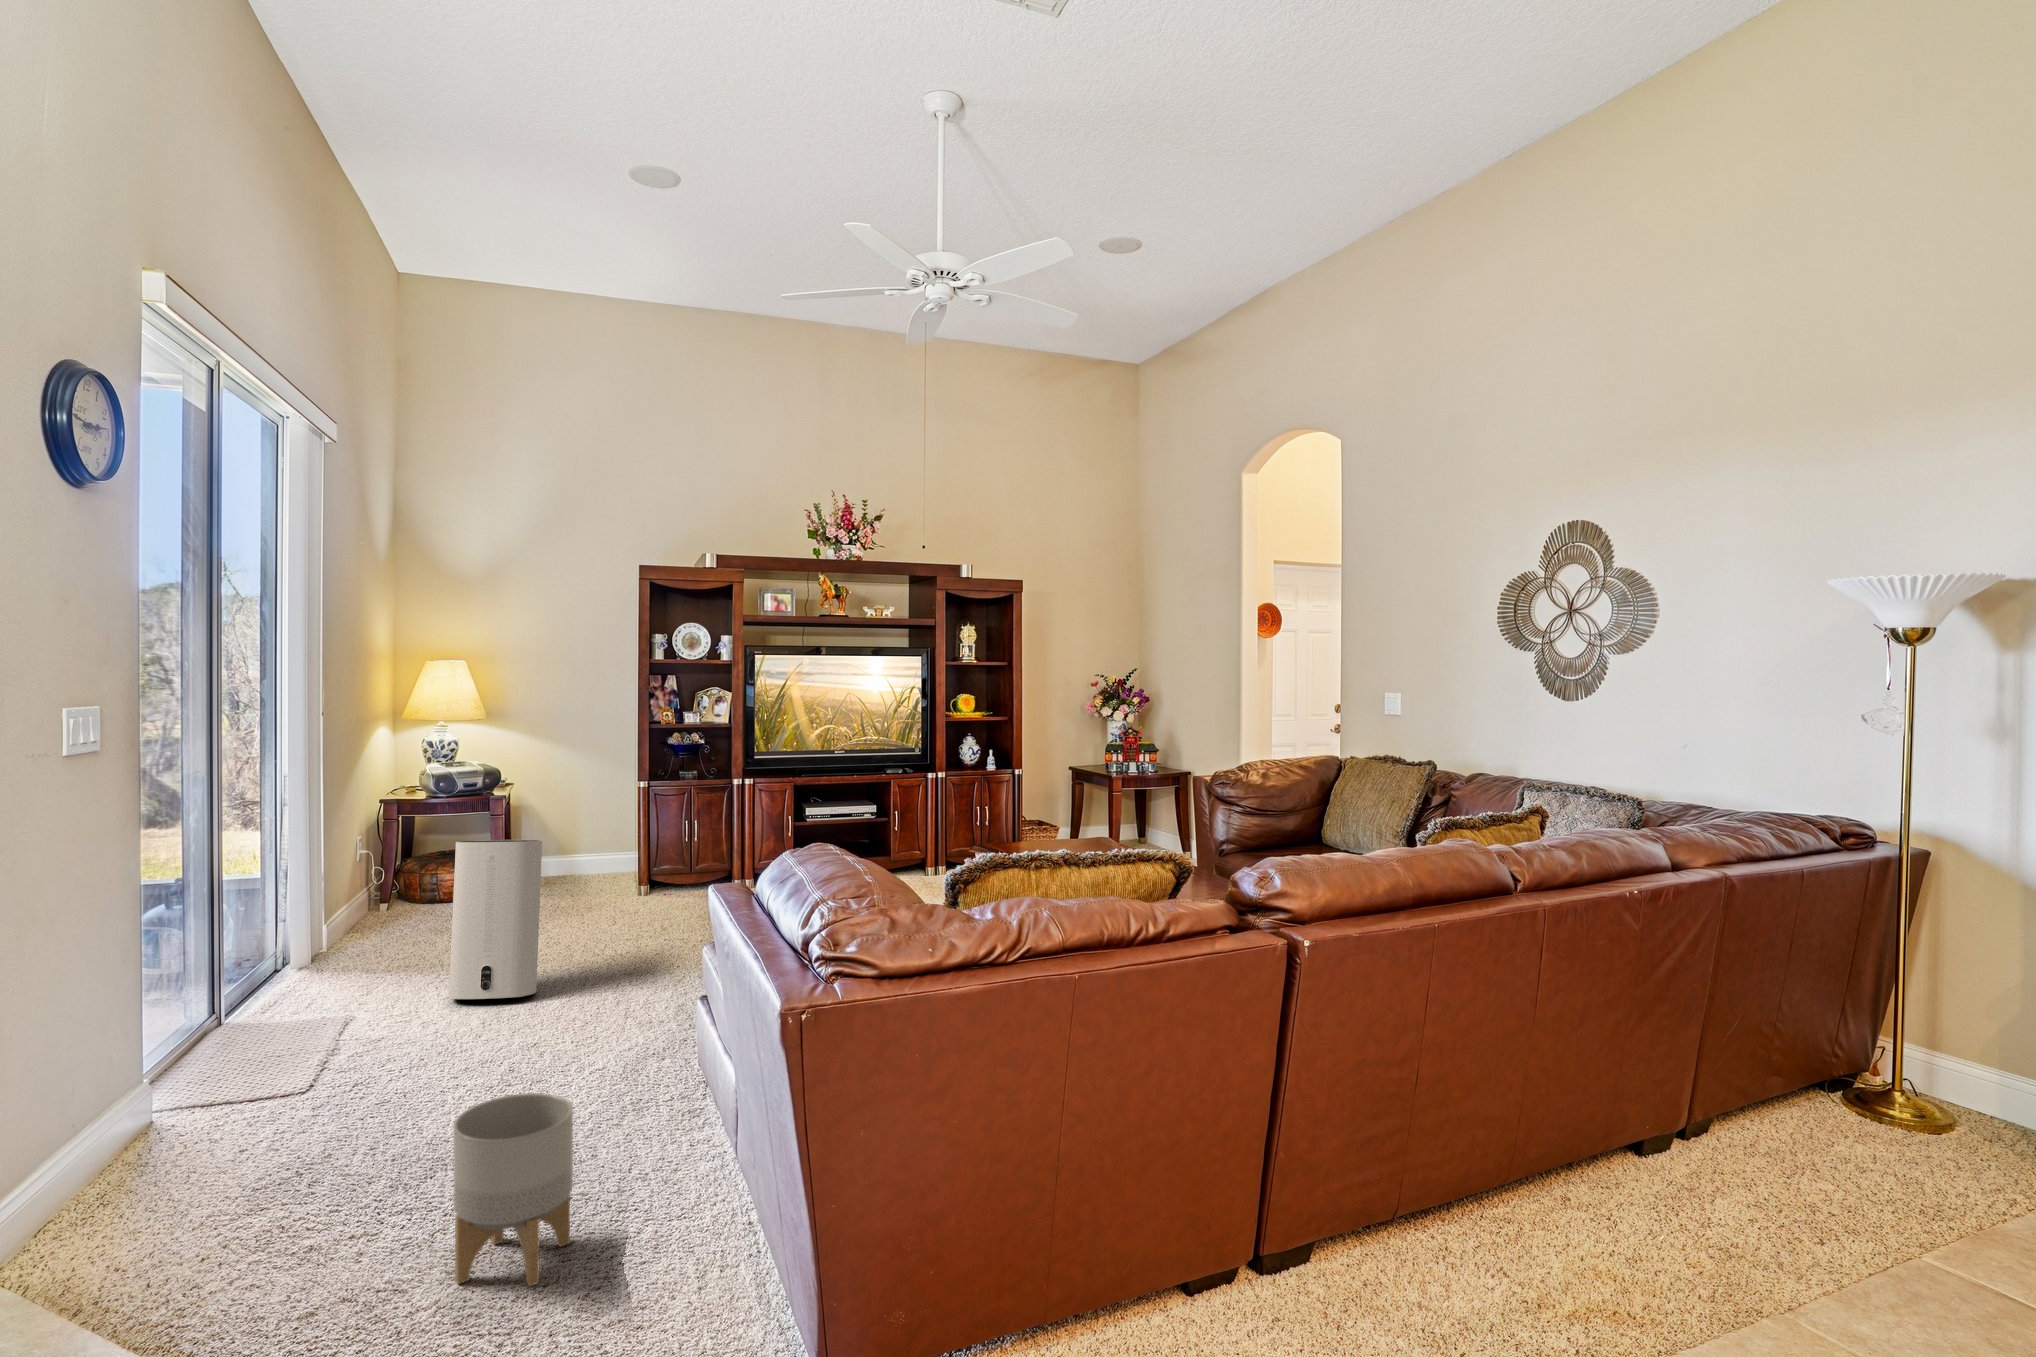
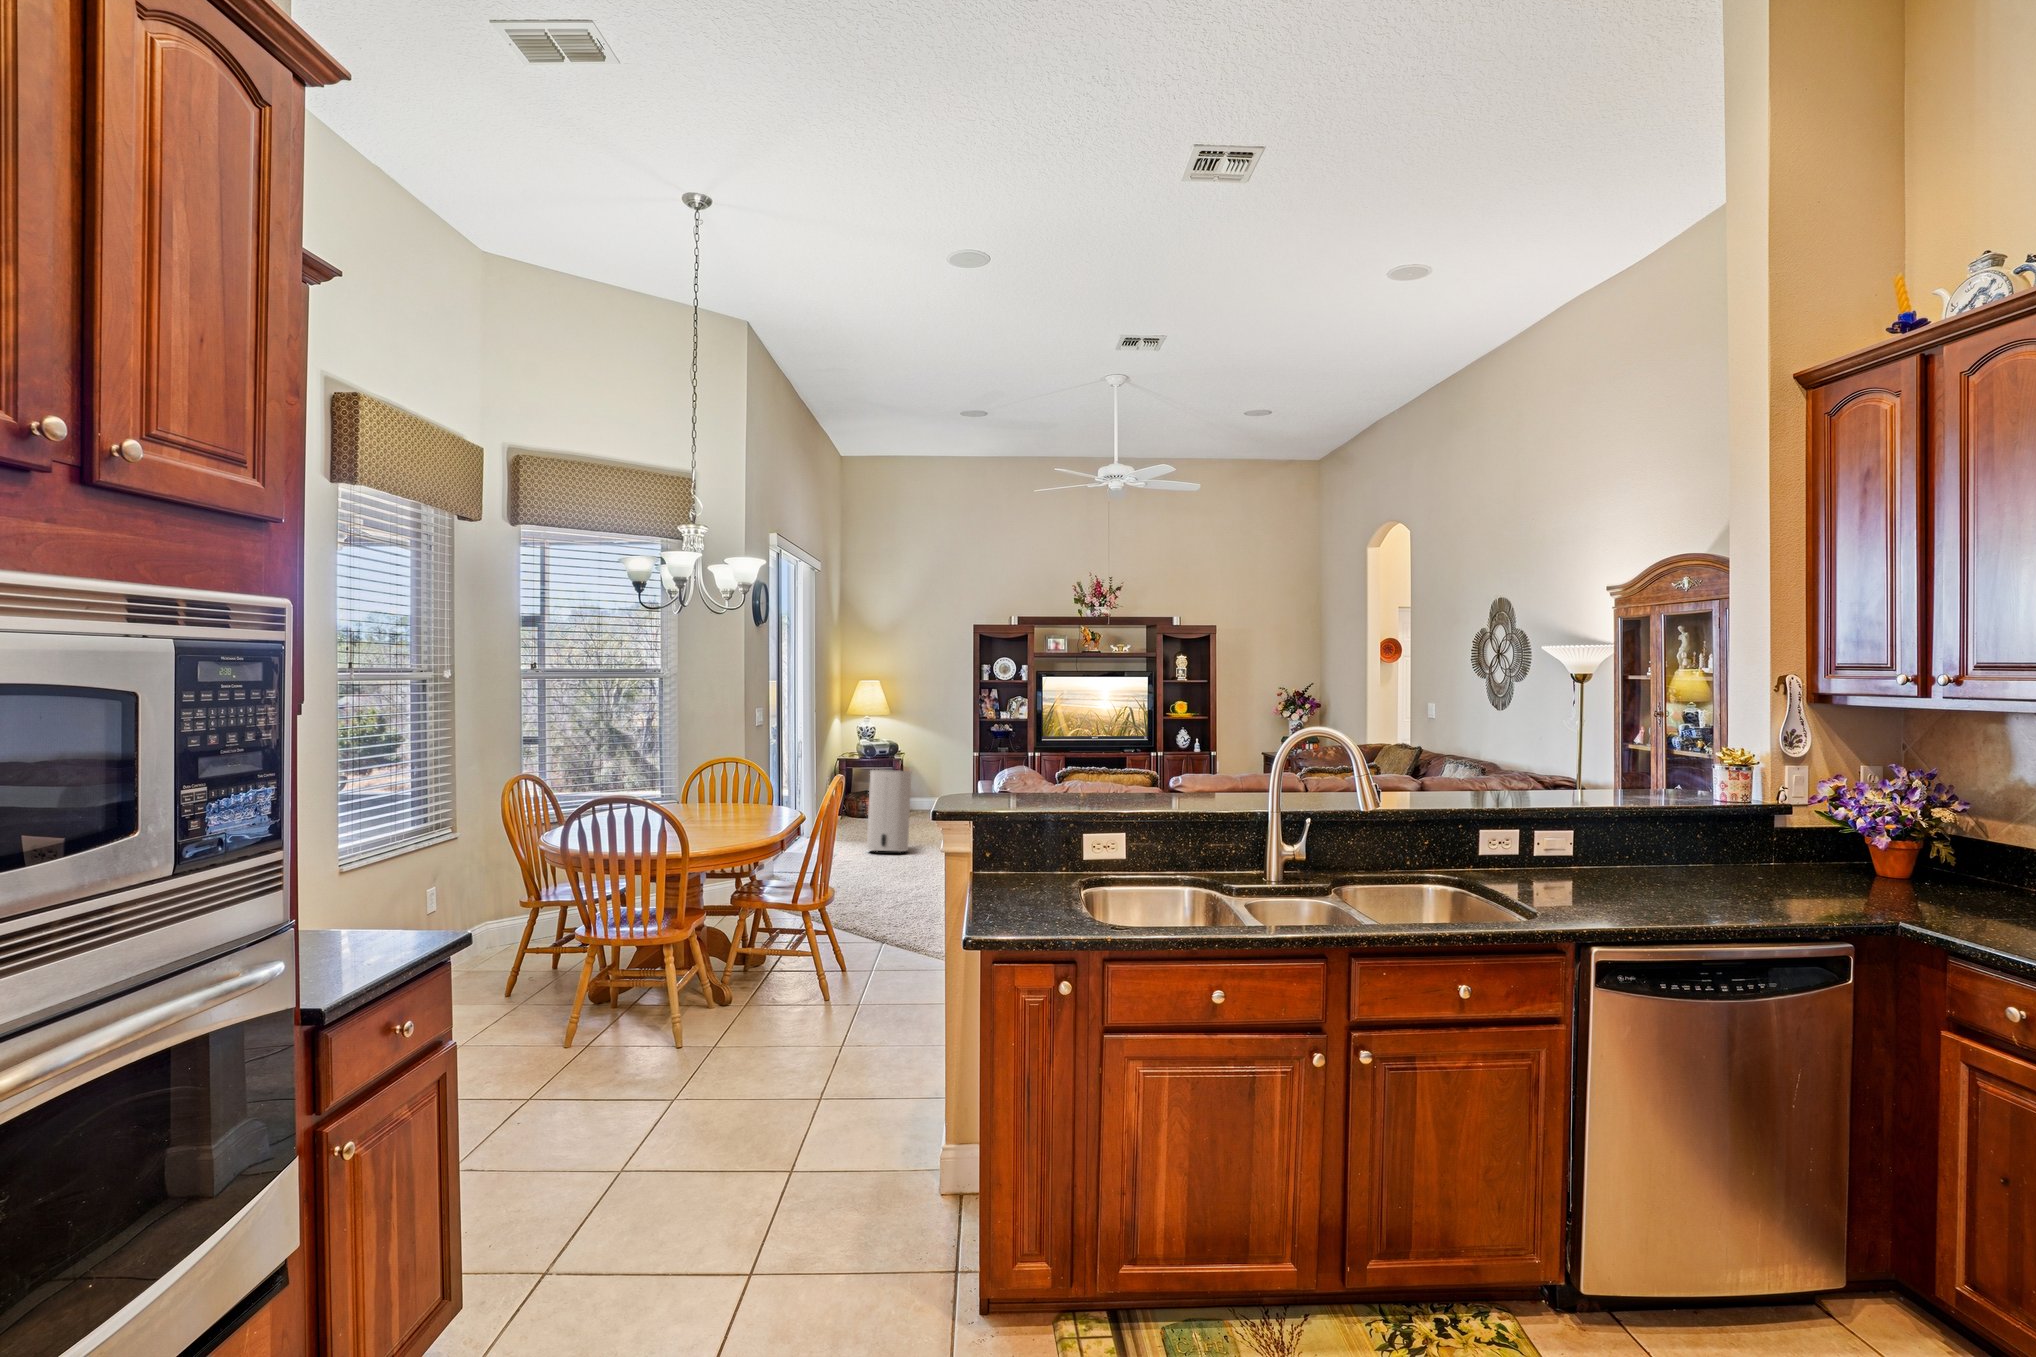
planter: present [454,1093,573,1286] -> none [860,854,906,927]

